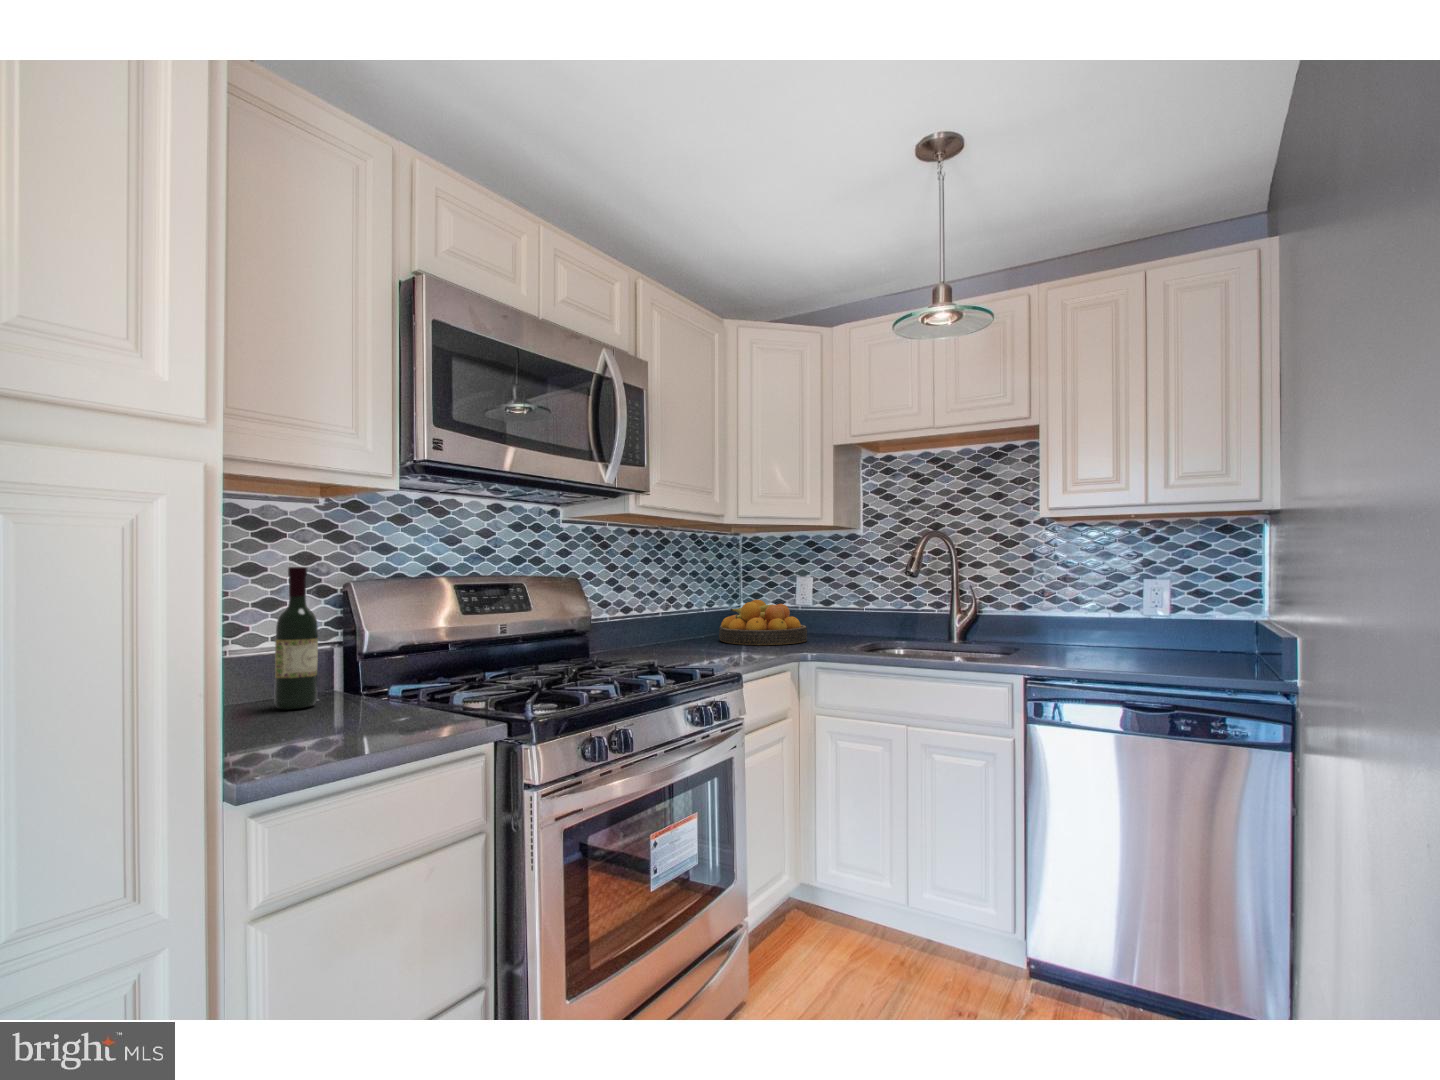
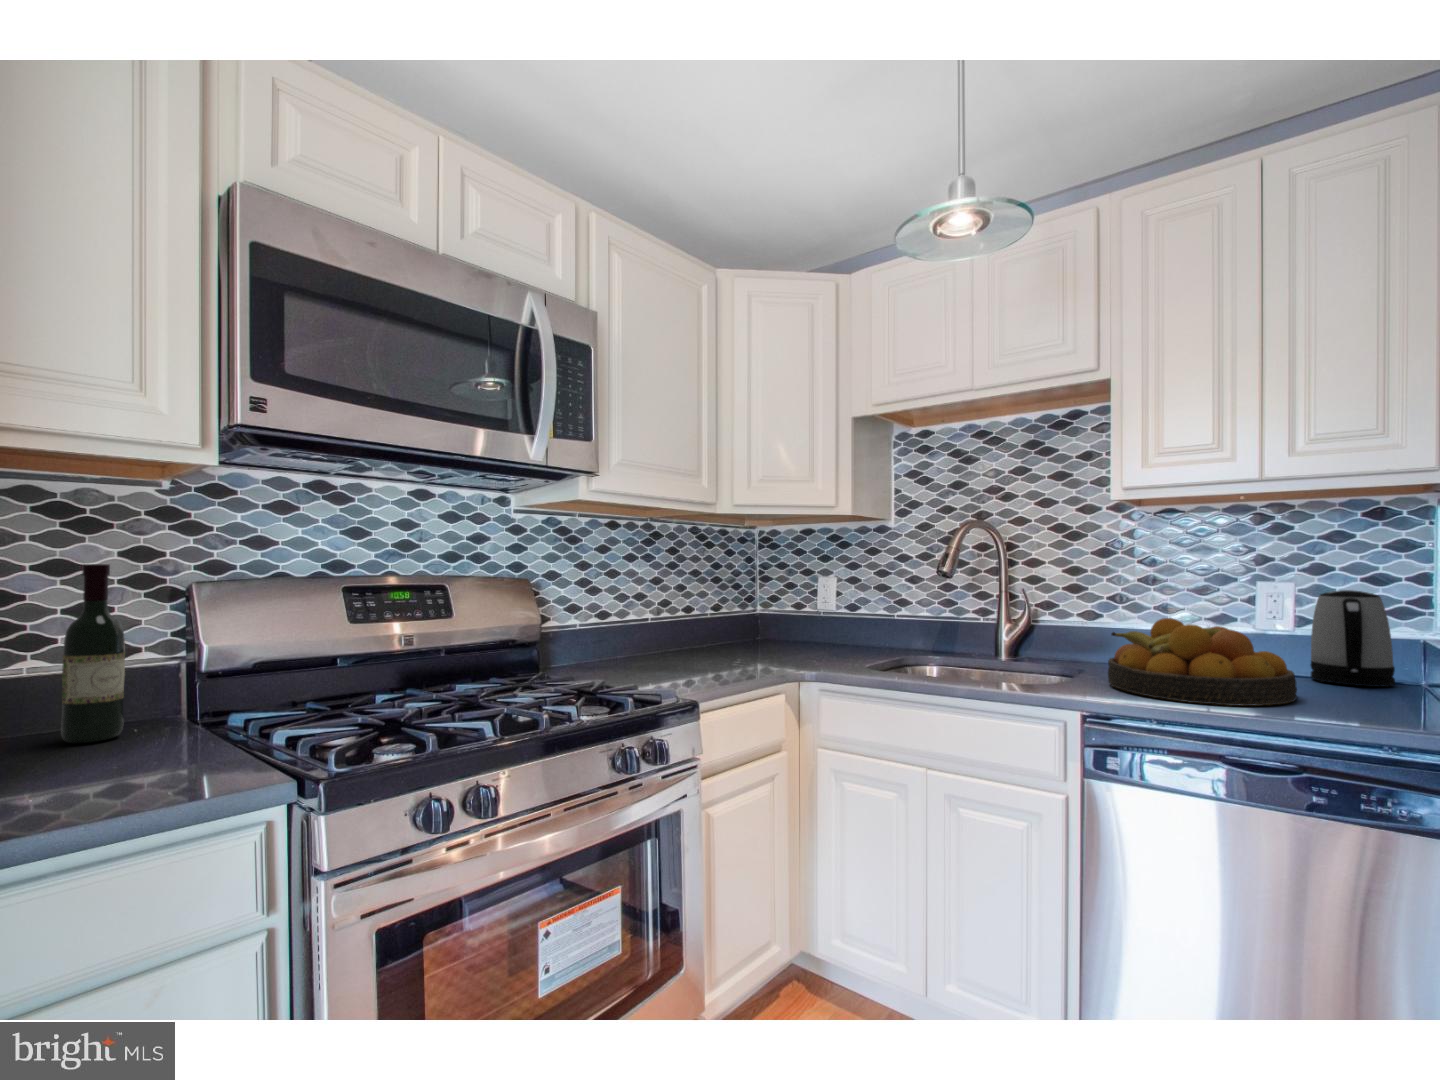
kettle: none [1180,585,1235,655] -> present [1310,590,1395,687]
fruit bowl: present [719,600,807,645] -> present [1108,618,1297,706]

